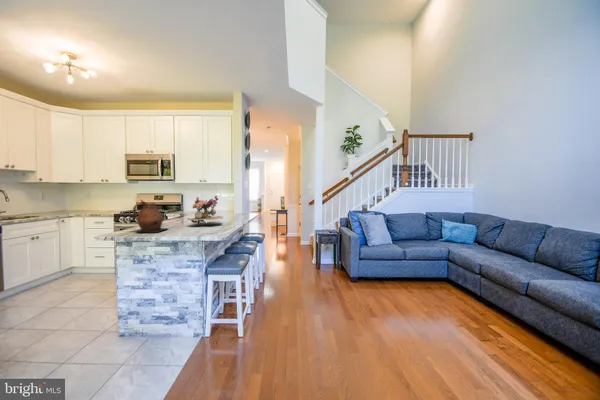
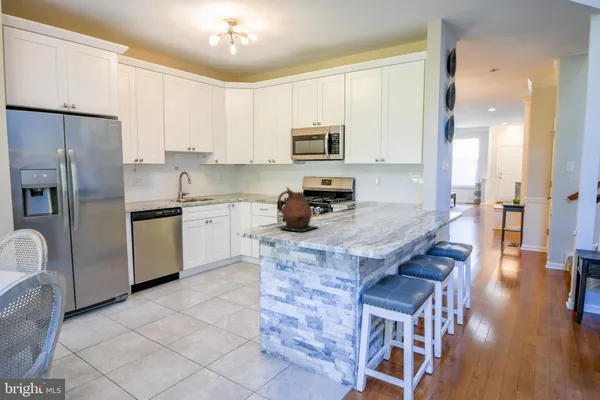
flower arrangement: present [187,196,223,225] -> none [342,182,397,226]

